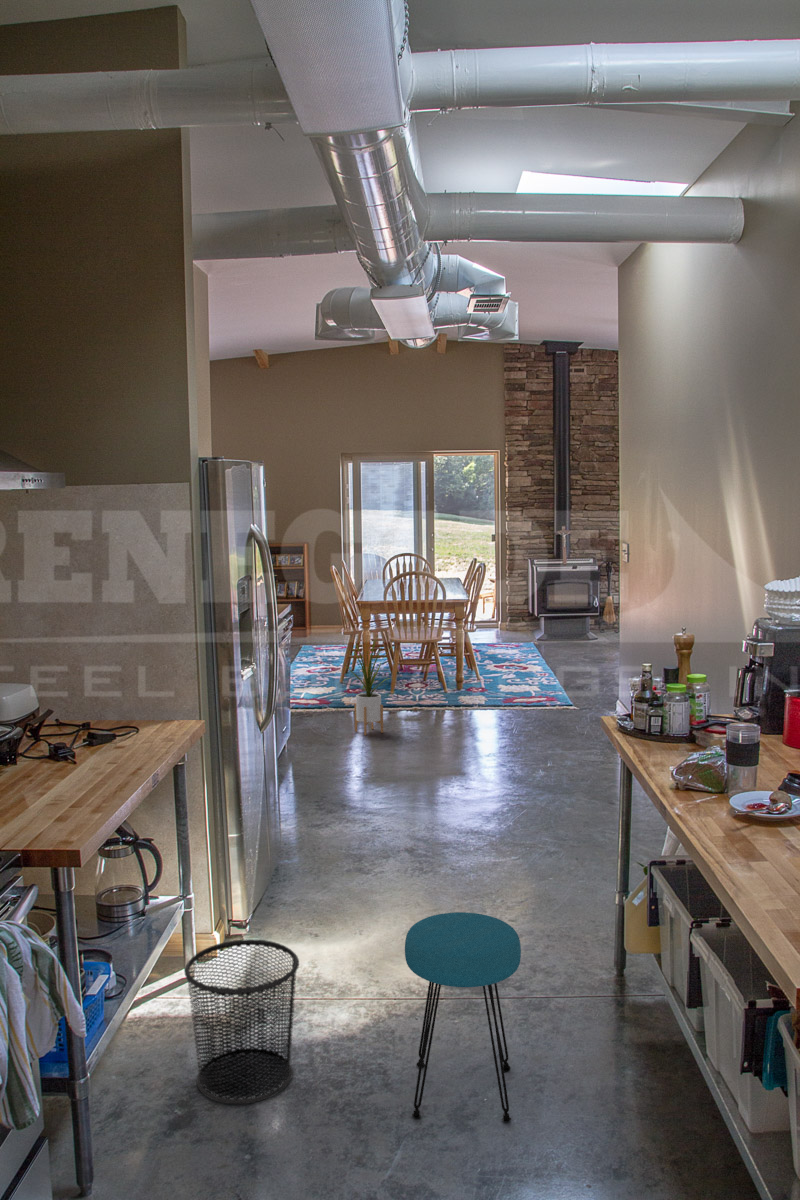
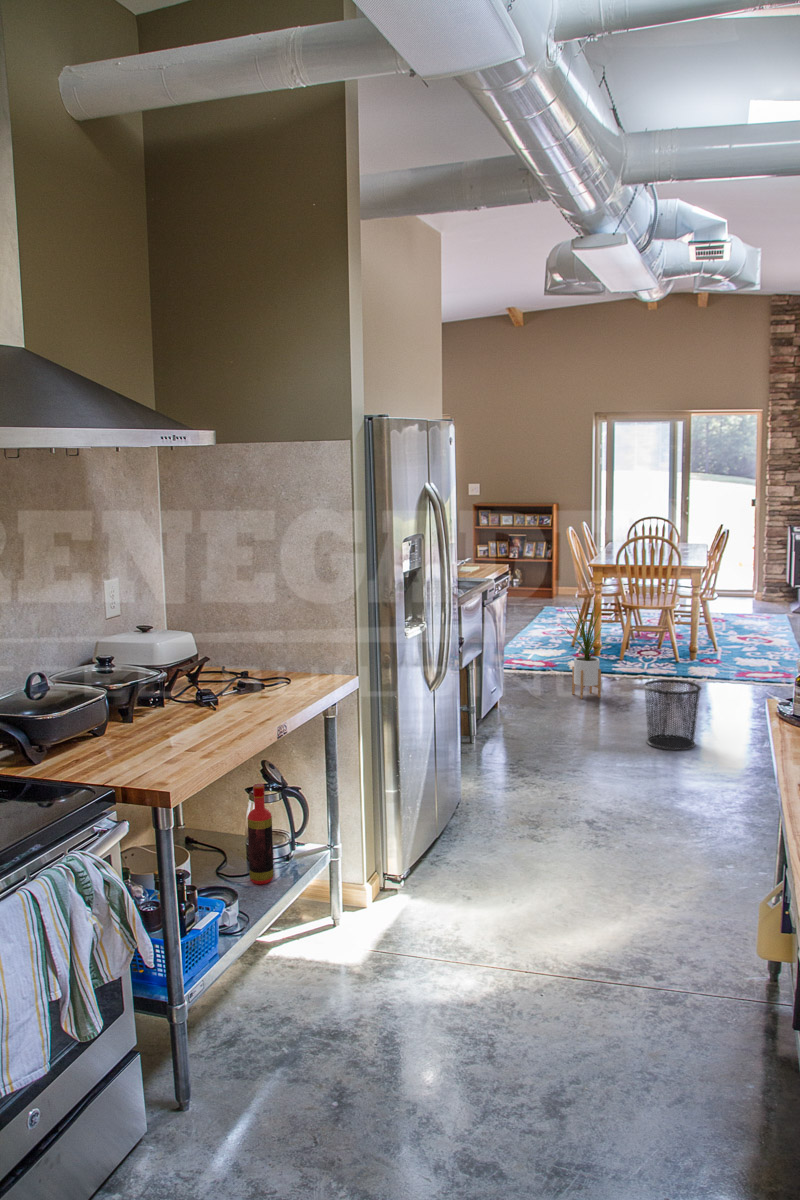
bottle: none [110,837,137,943] -> present [248,784,274,884]
stool: present [405,912,521,1122] -> none [506,896,634,1128]
waste bin: present [185,939,299,1104] -> present [644,680,701,750]

